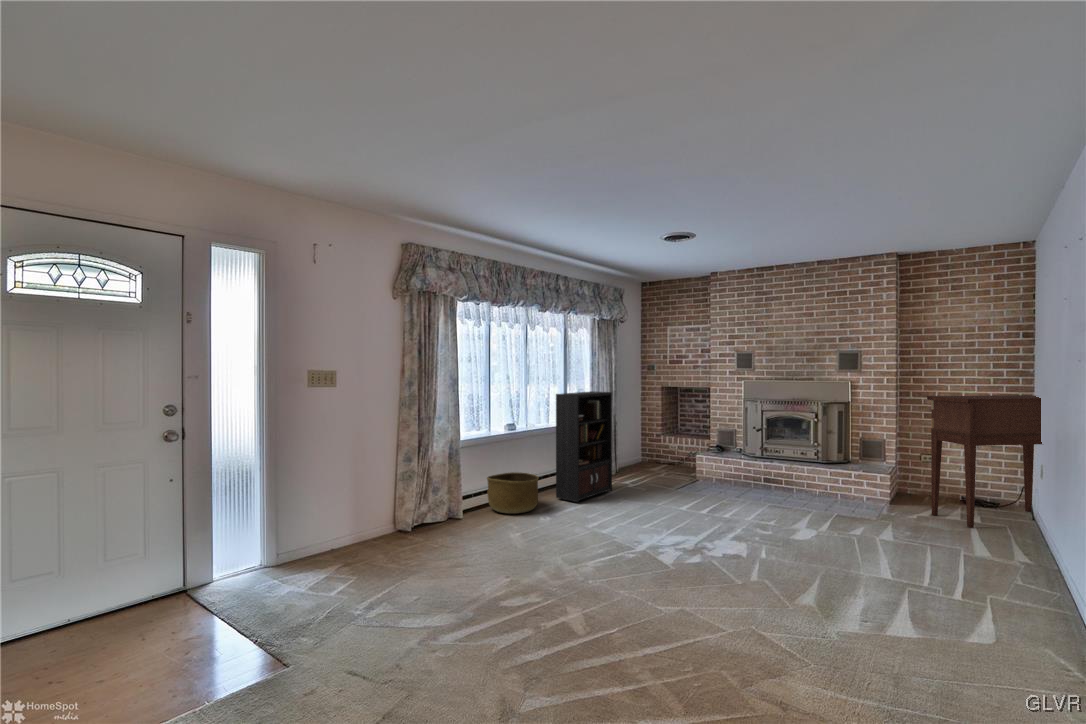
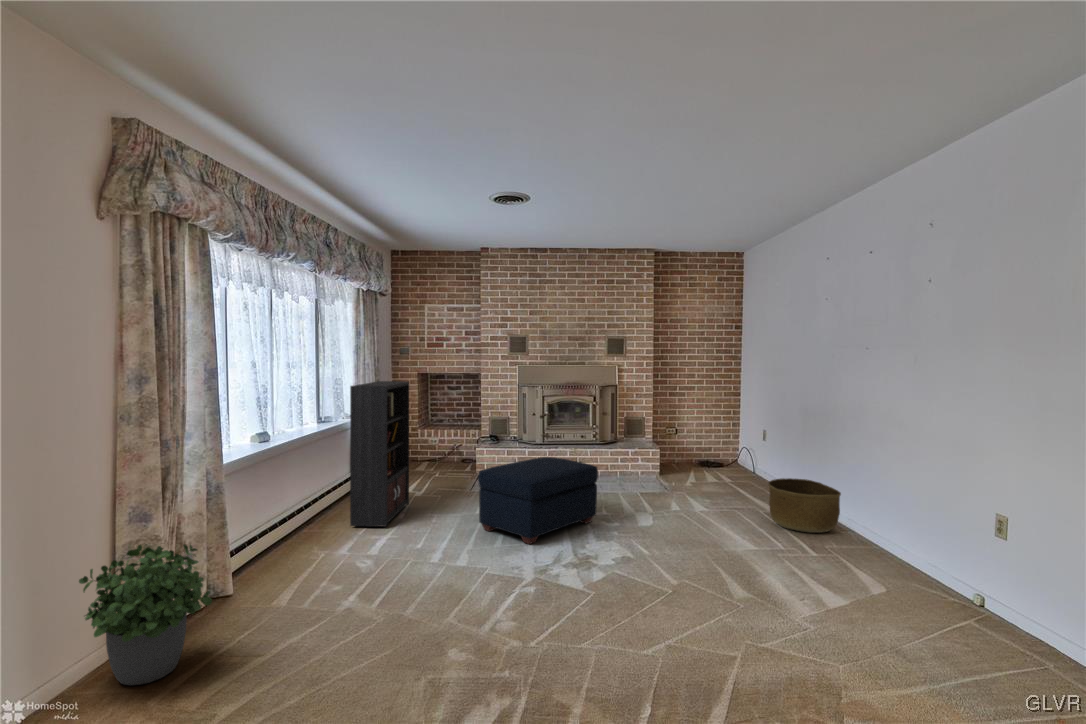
console table: present [927,395,1042,528] -> none [694,375,776,487]
ottoman: none [640,464,752,534] -> present [478,457,598,544]
basket: present [487,472,539,514] -> present [768,478,841,533]
potted plant: none [355,477,415,552] -> present [79,544,212,685]

